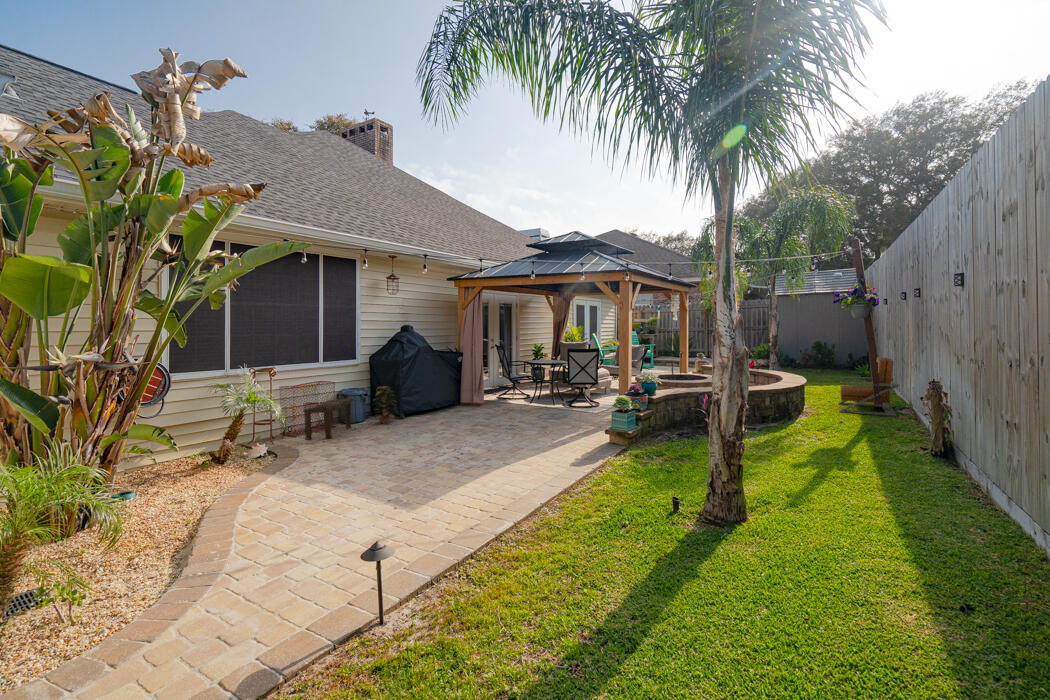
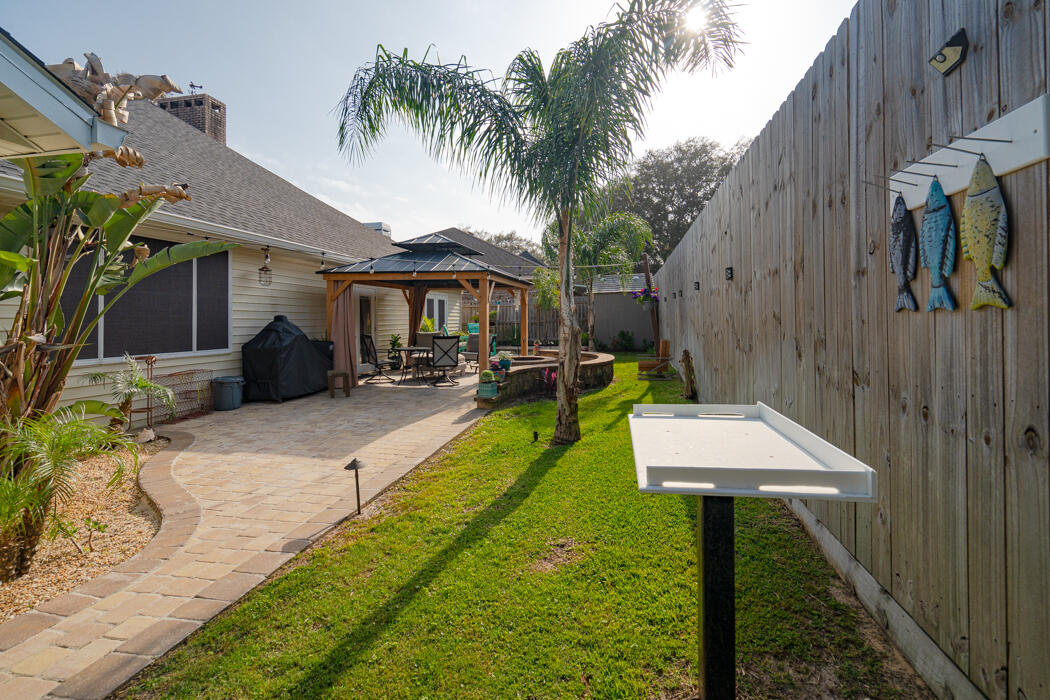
decorative plant: present [375,386,396,423] -> none [247,373,275,408]
bench: present [304,399,352,440] -> present [328,369,350,398]

